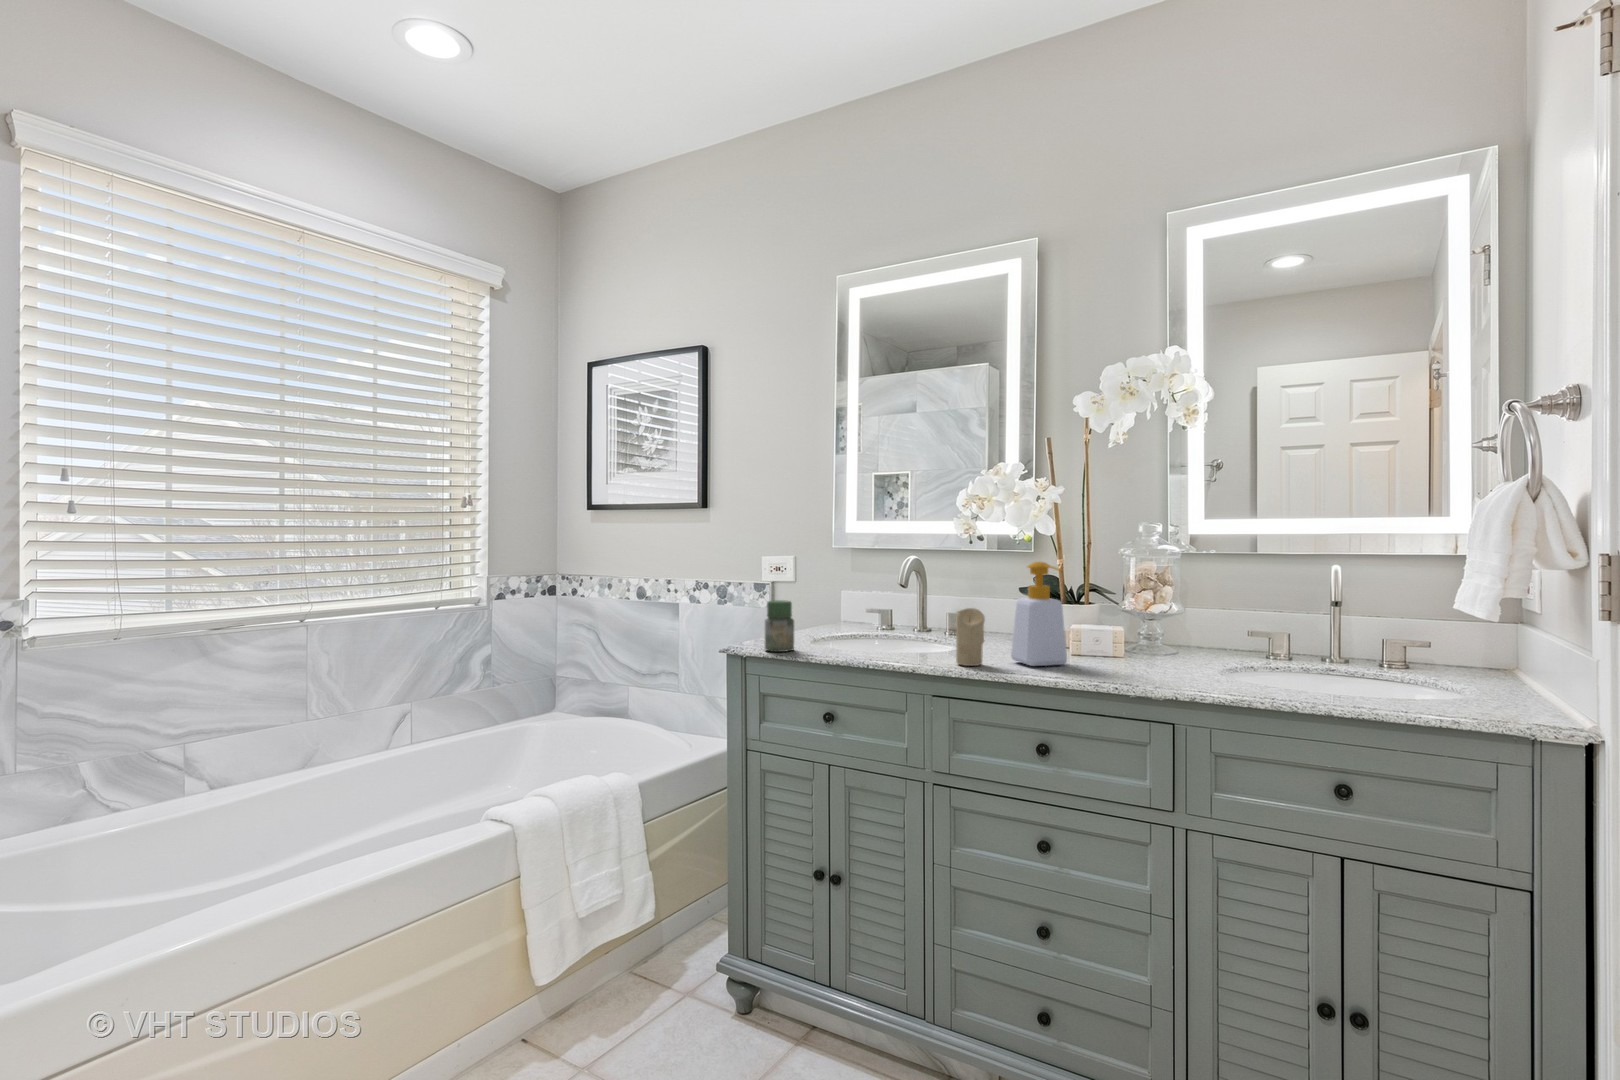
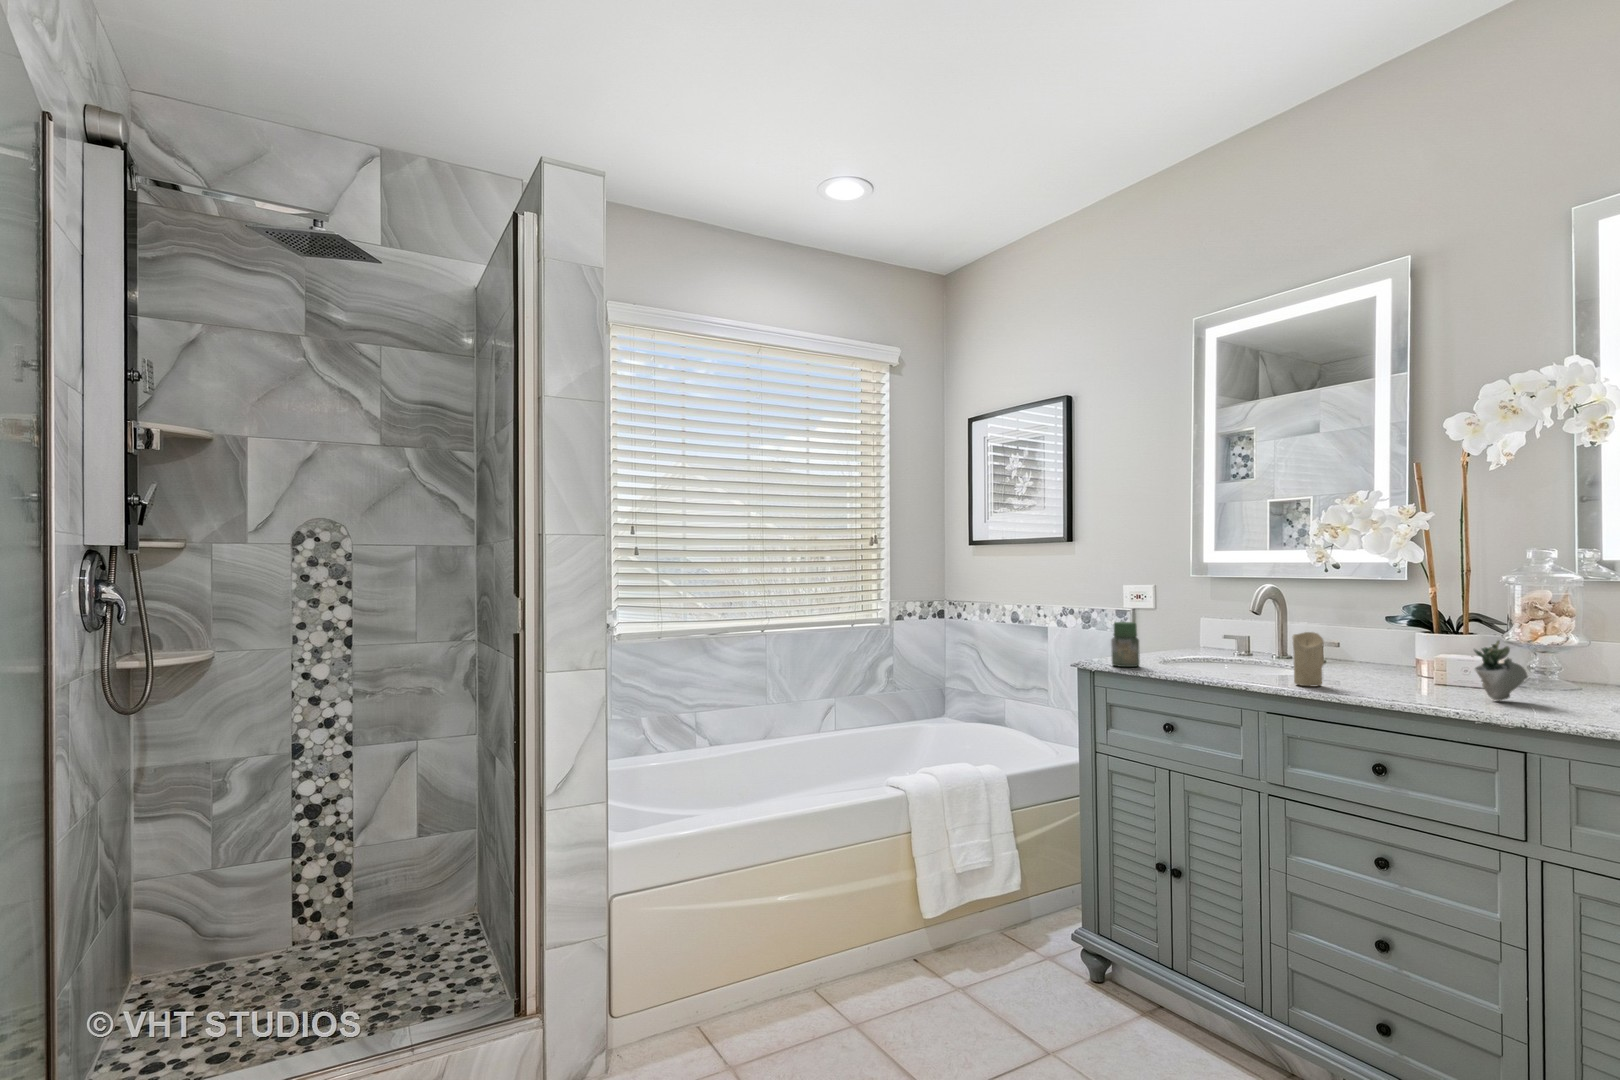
soap bottle: present [1011,562,1067,666] -> none [1356,588,1419,691]
succulent plant: none [1118,612,1175,672] -> present [1474,640,1532,700]

